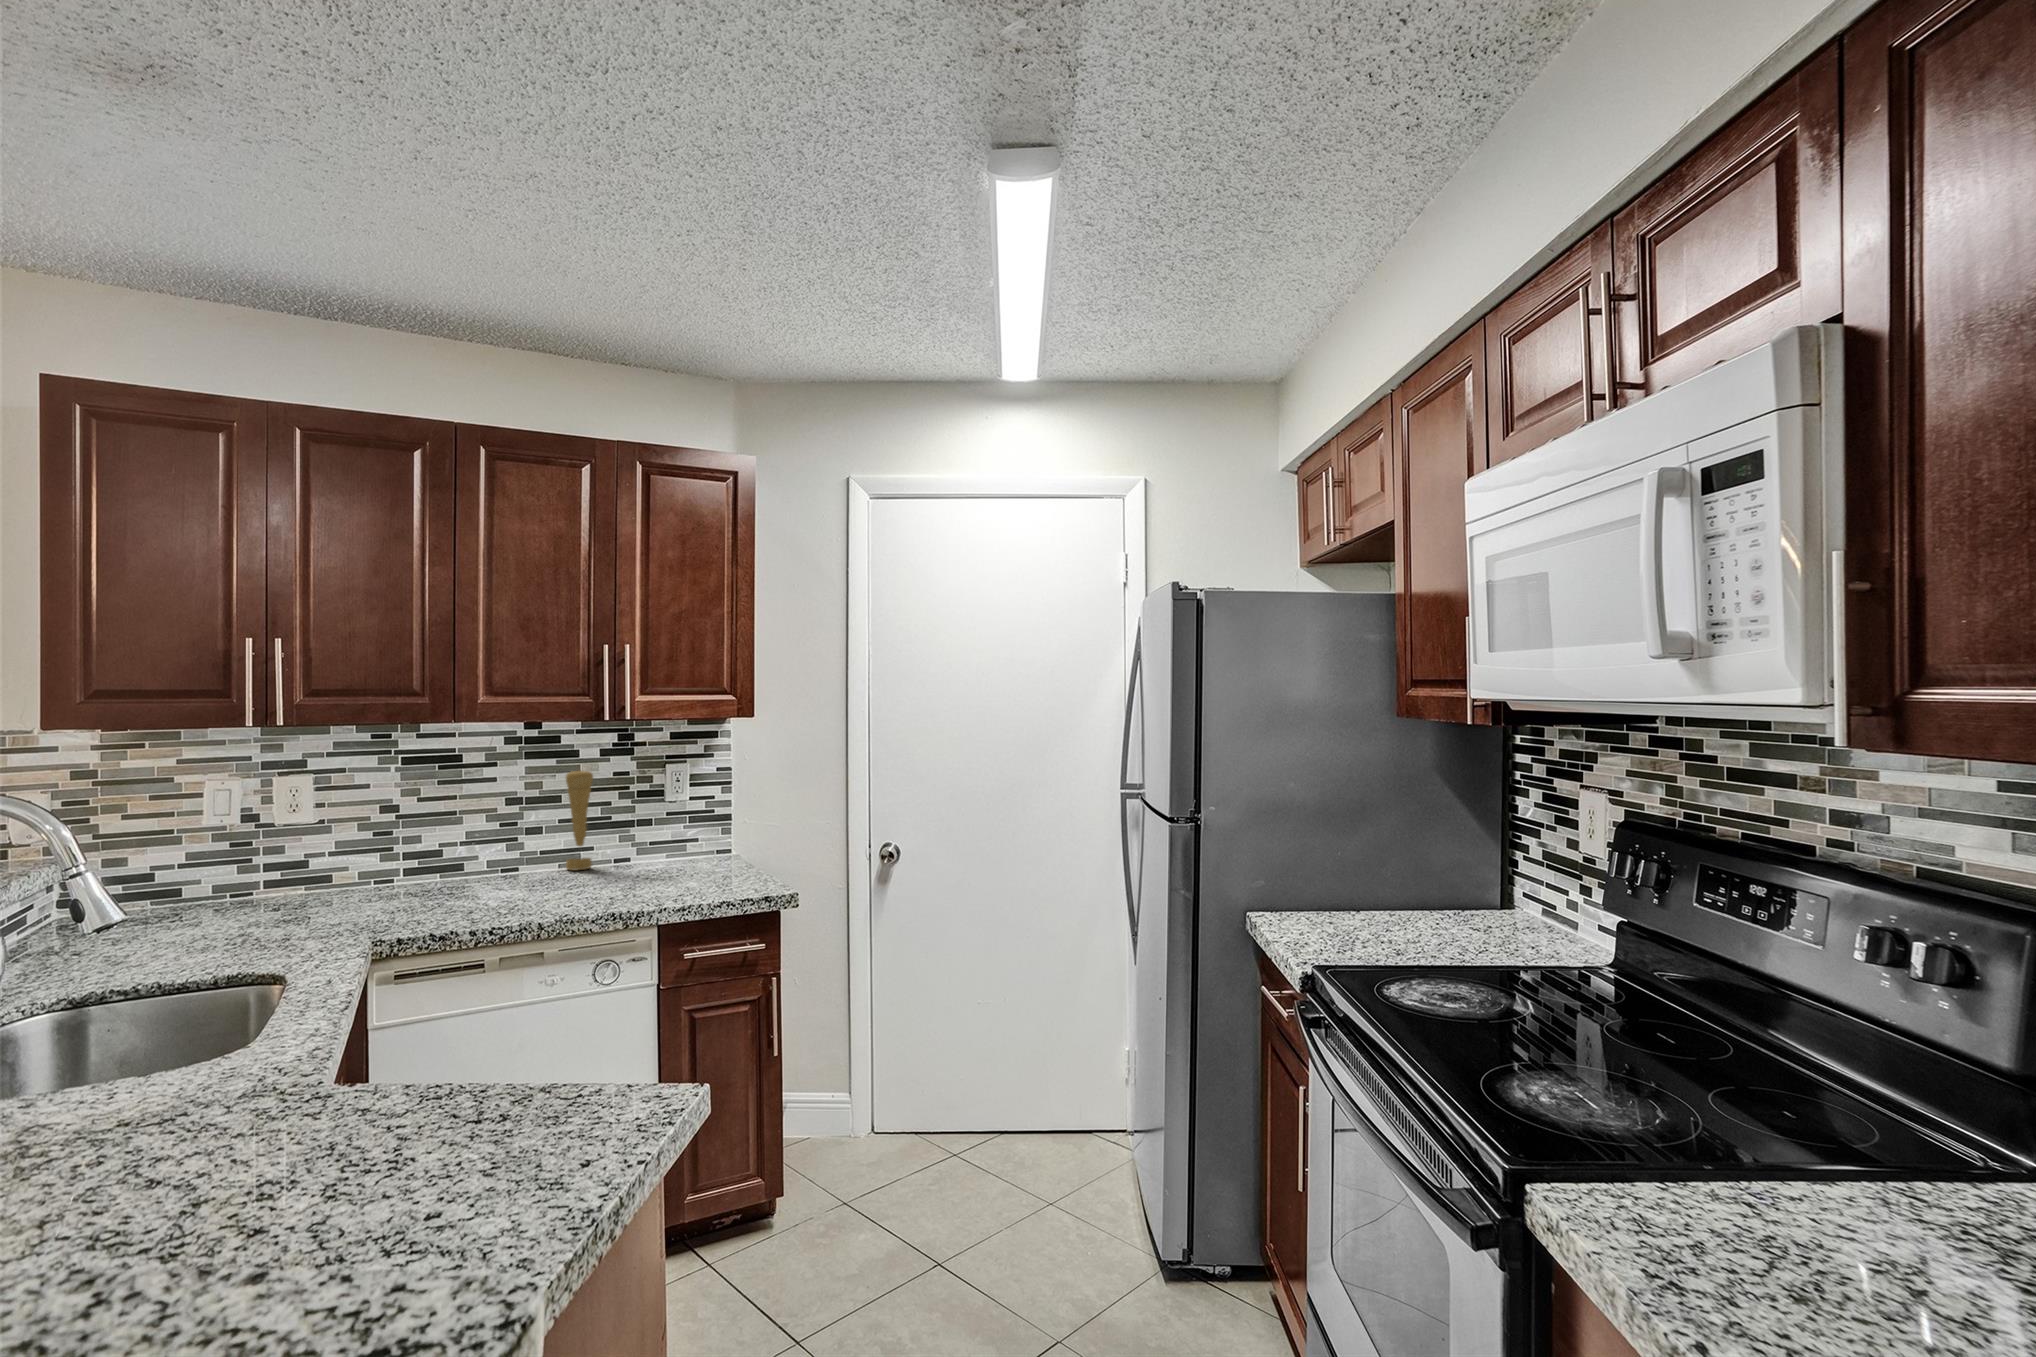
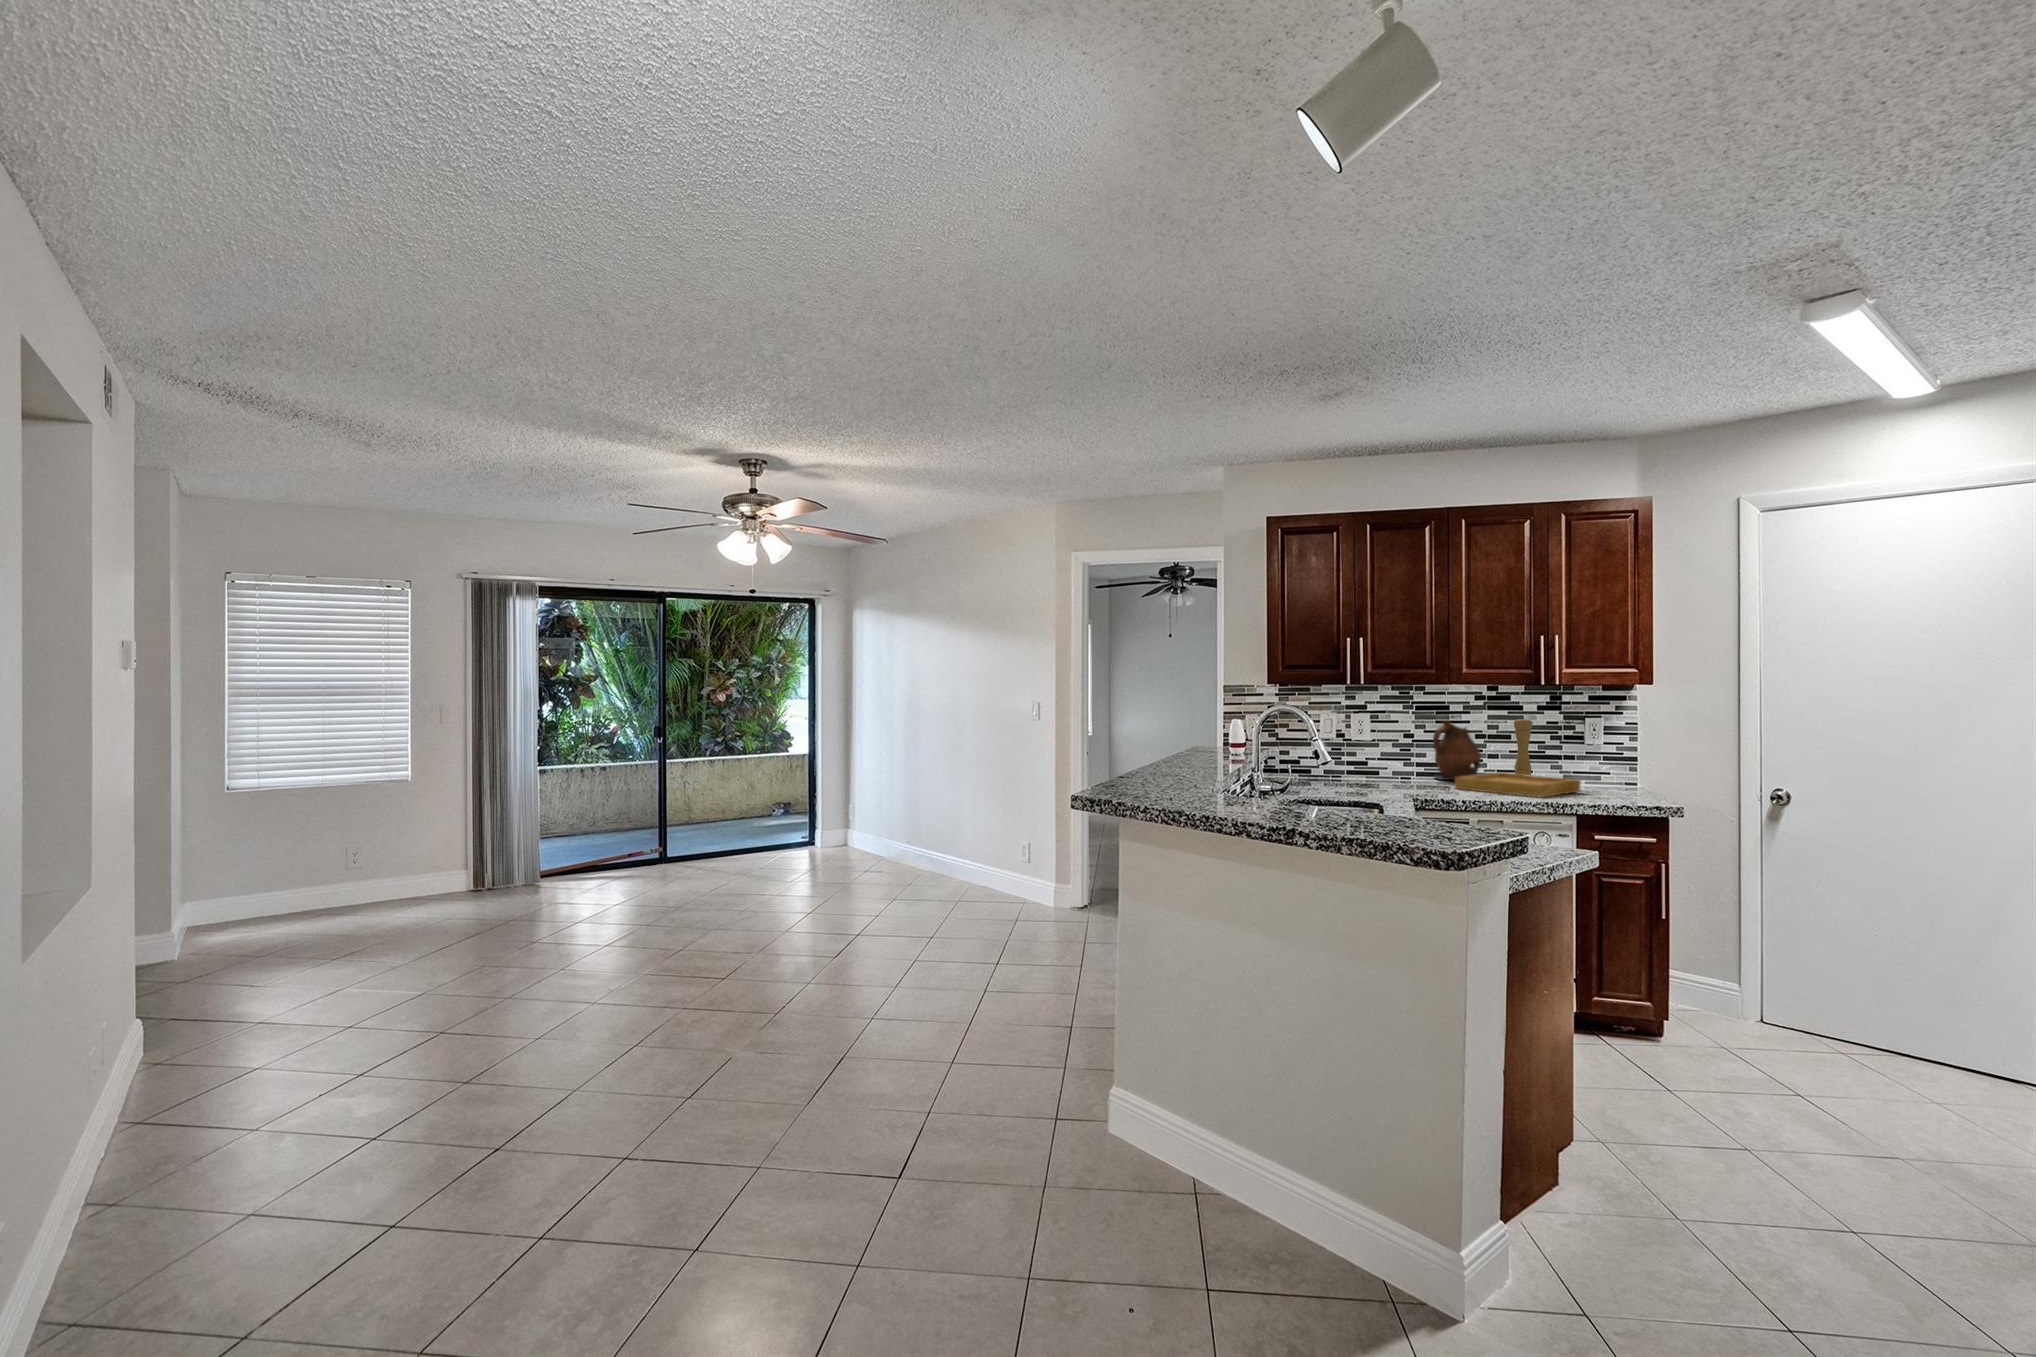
ceramic pitcher: none [430,780,519,882] -> present [1433,721,1481,780]
tray: none [462,860,661,908] -> present [1455,773,1581,797]

